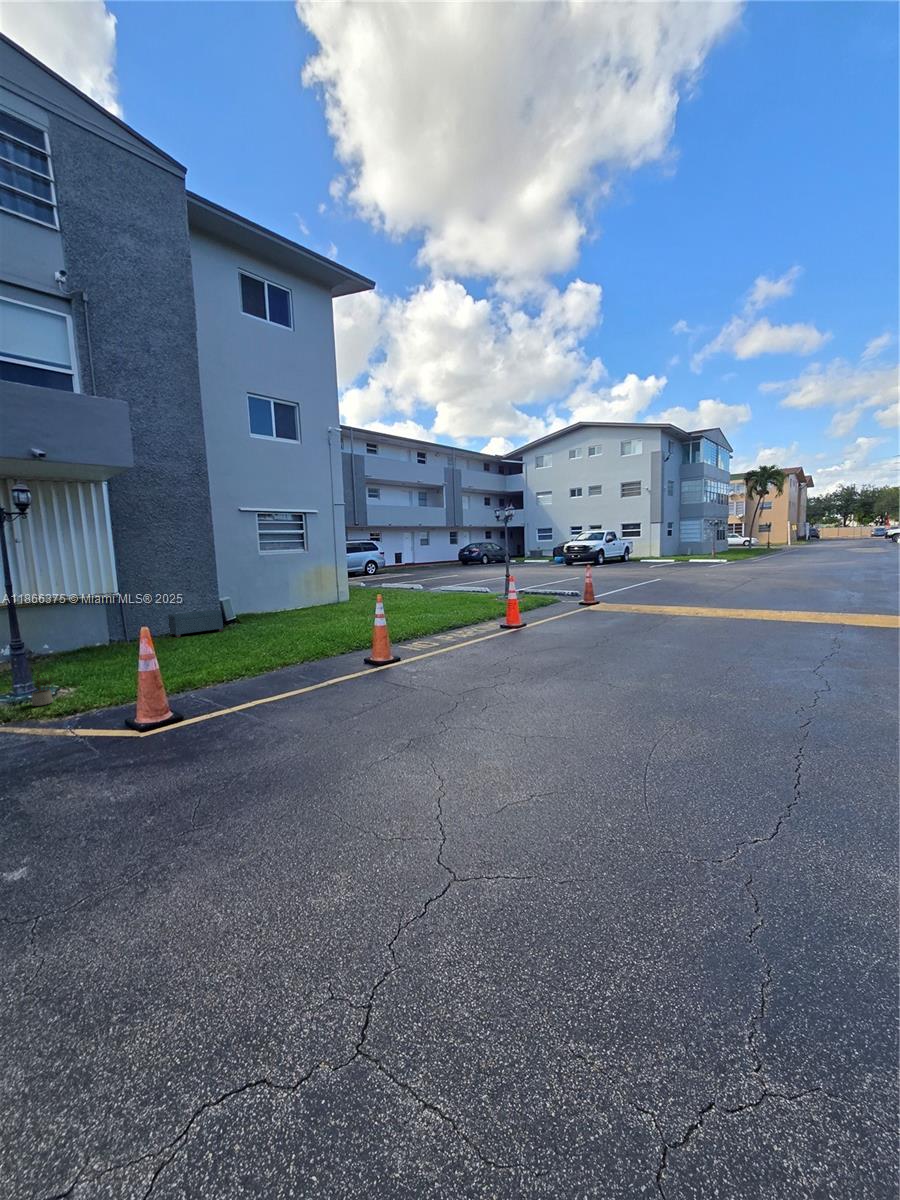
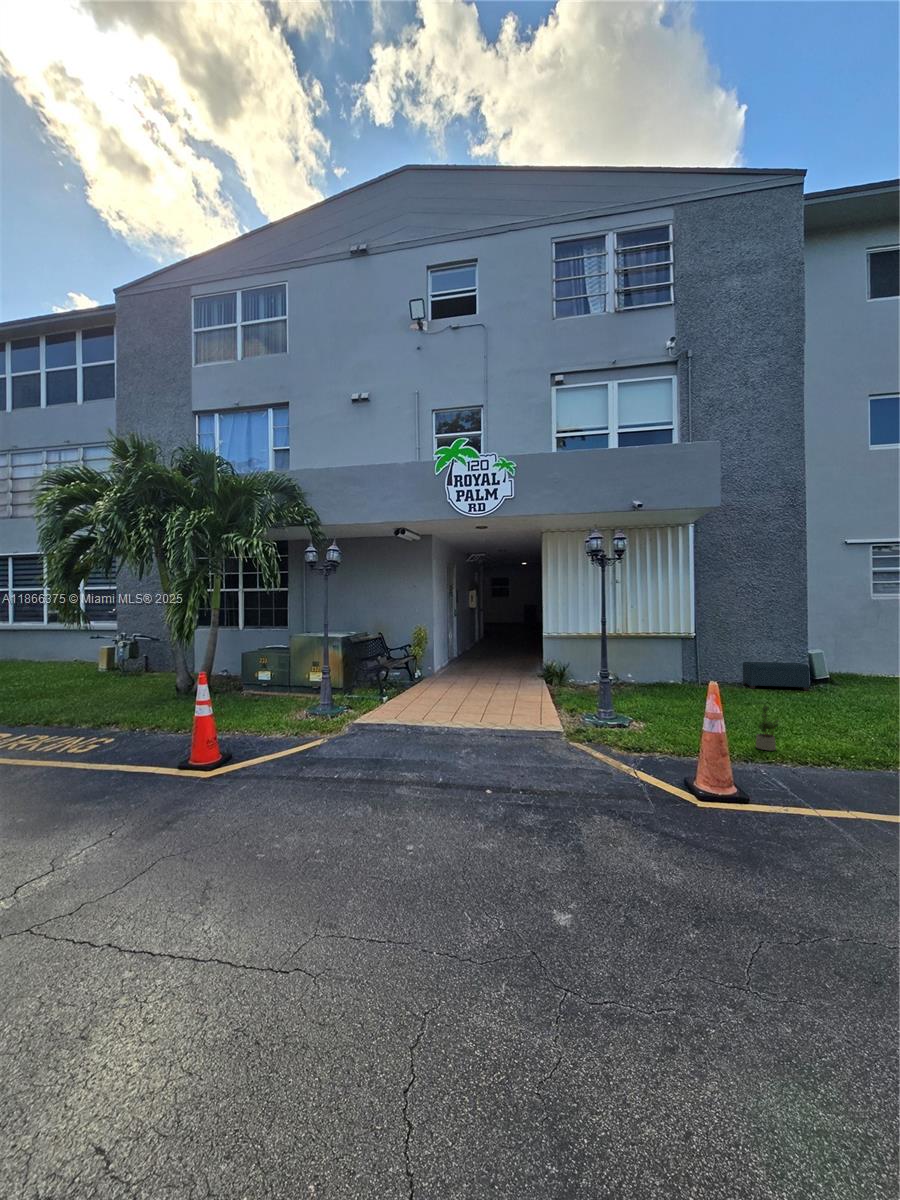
potted plant: present [32,663,54,706] -> present [756,706,779,750]

